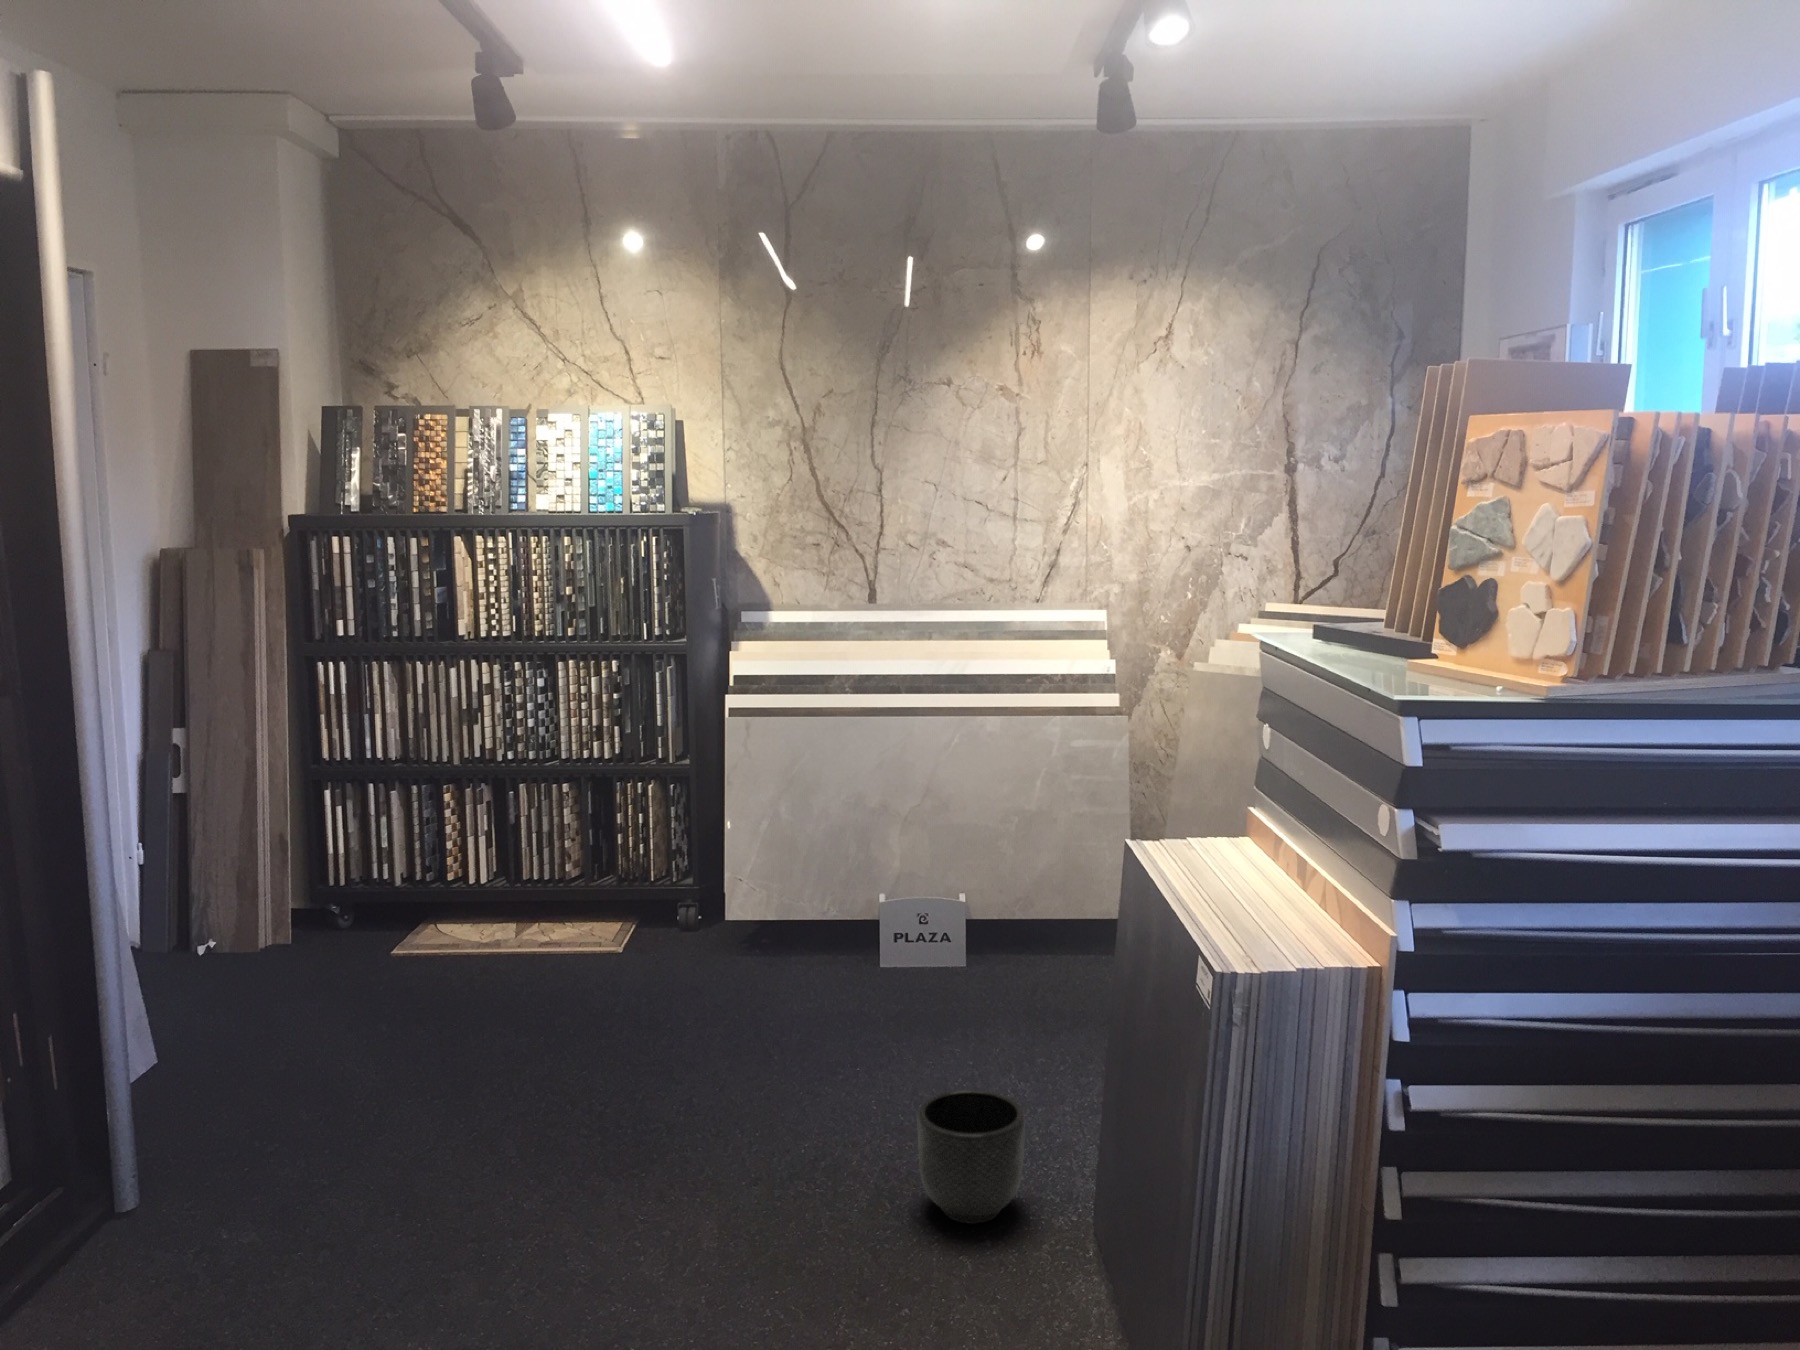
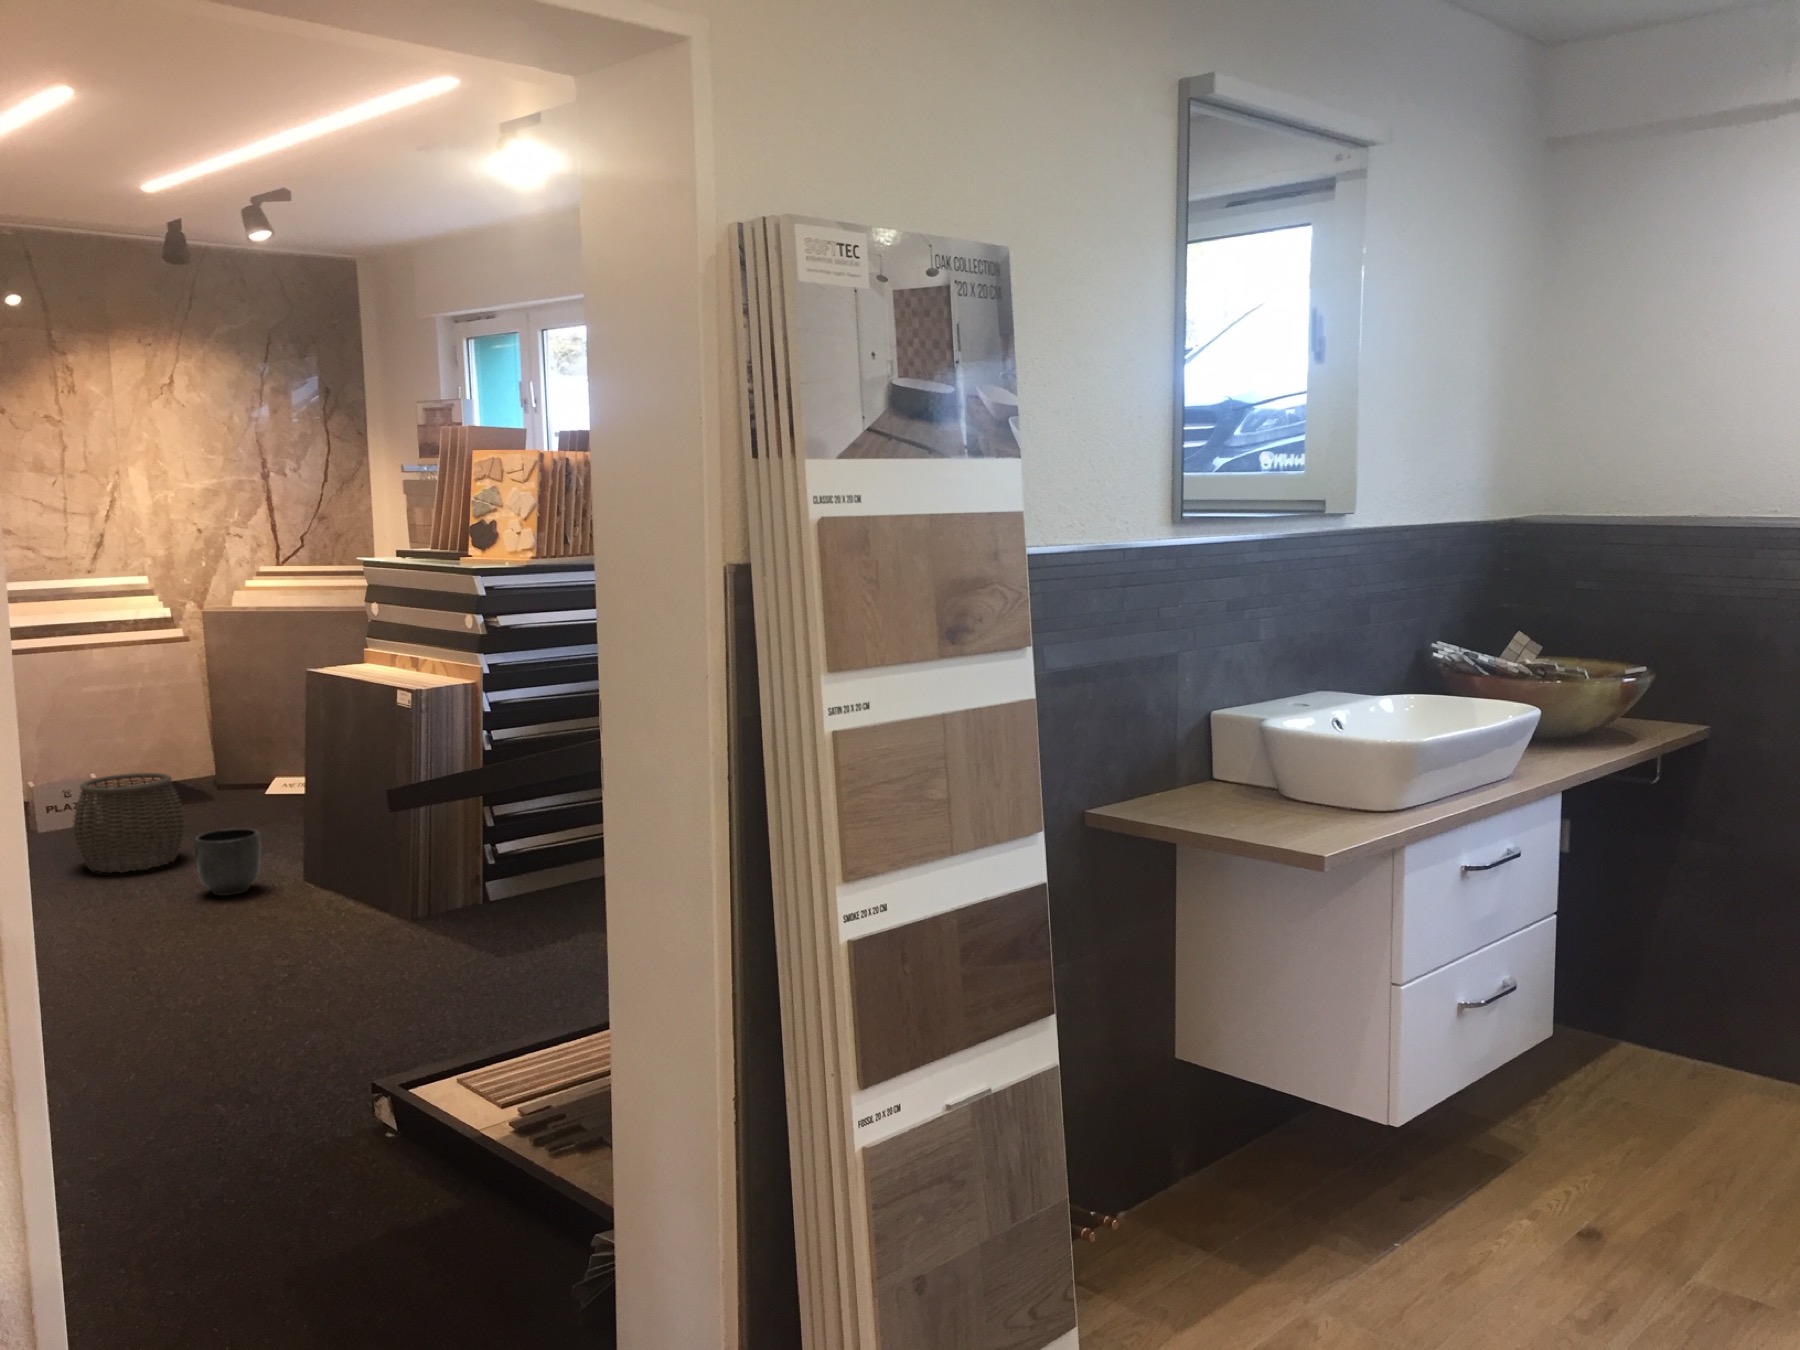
woven basket: none [842,925,997,1095] -> present [73,773,185,873]

